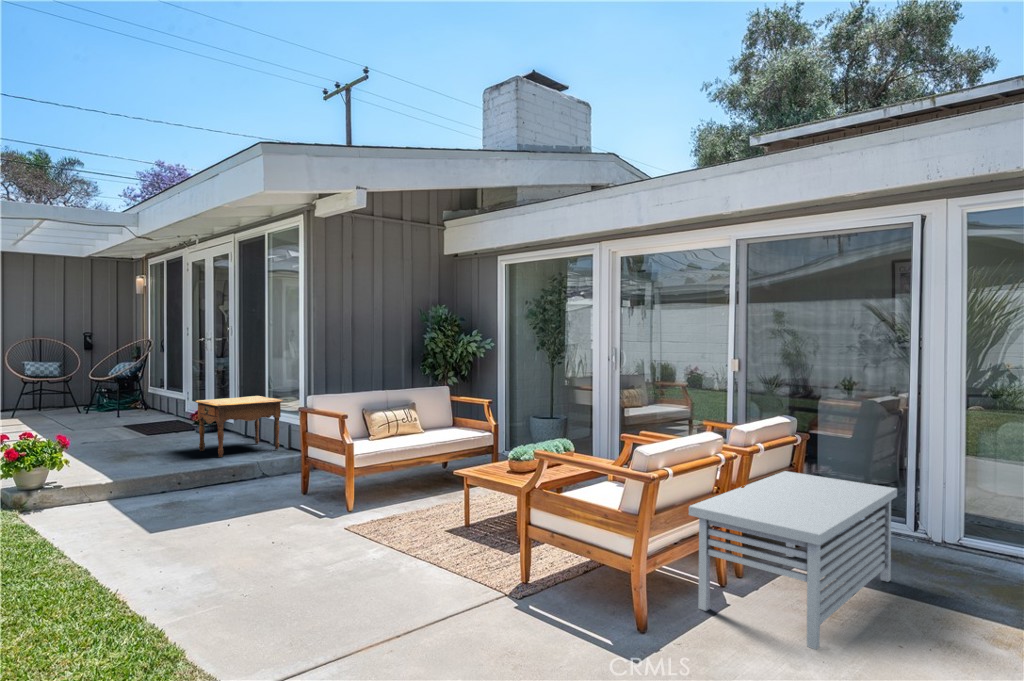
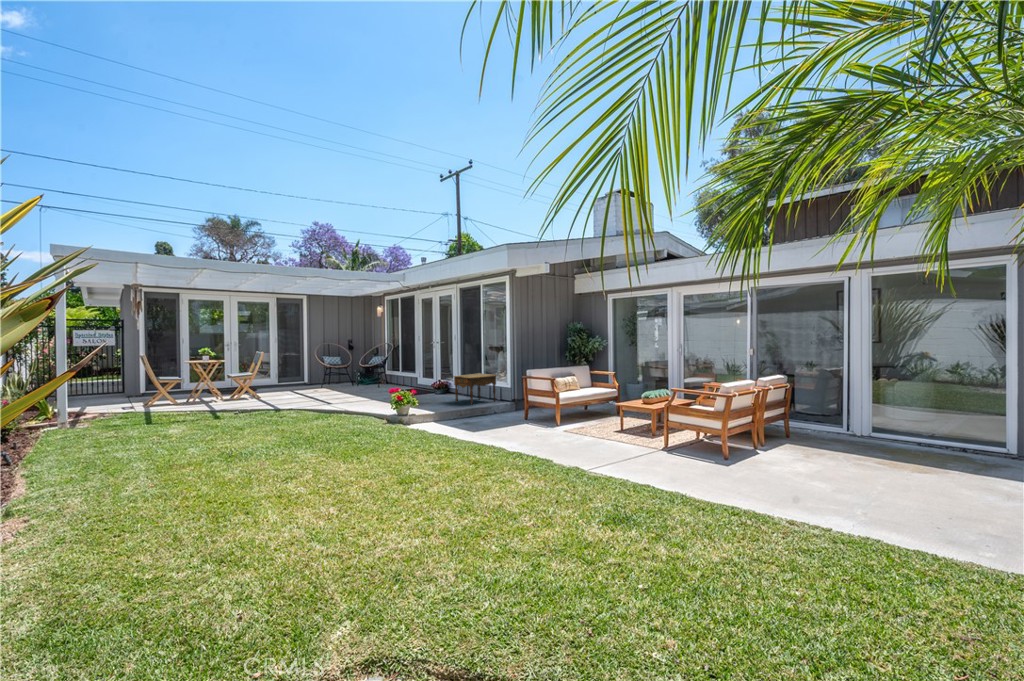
storage bench: present [689,471,897,649] -> none [744,401,835,463]

